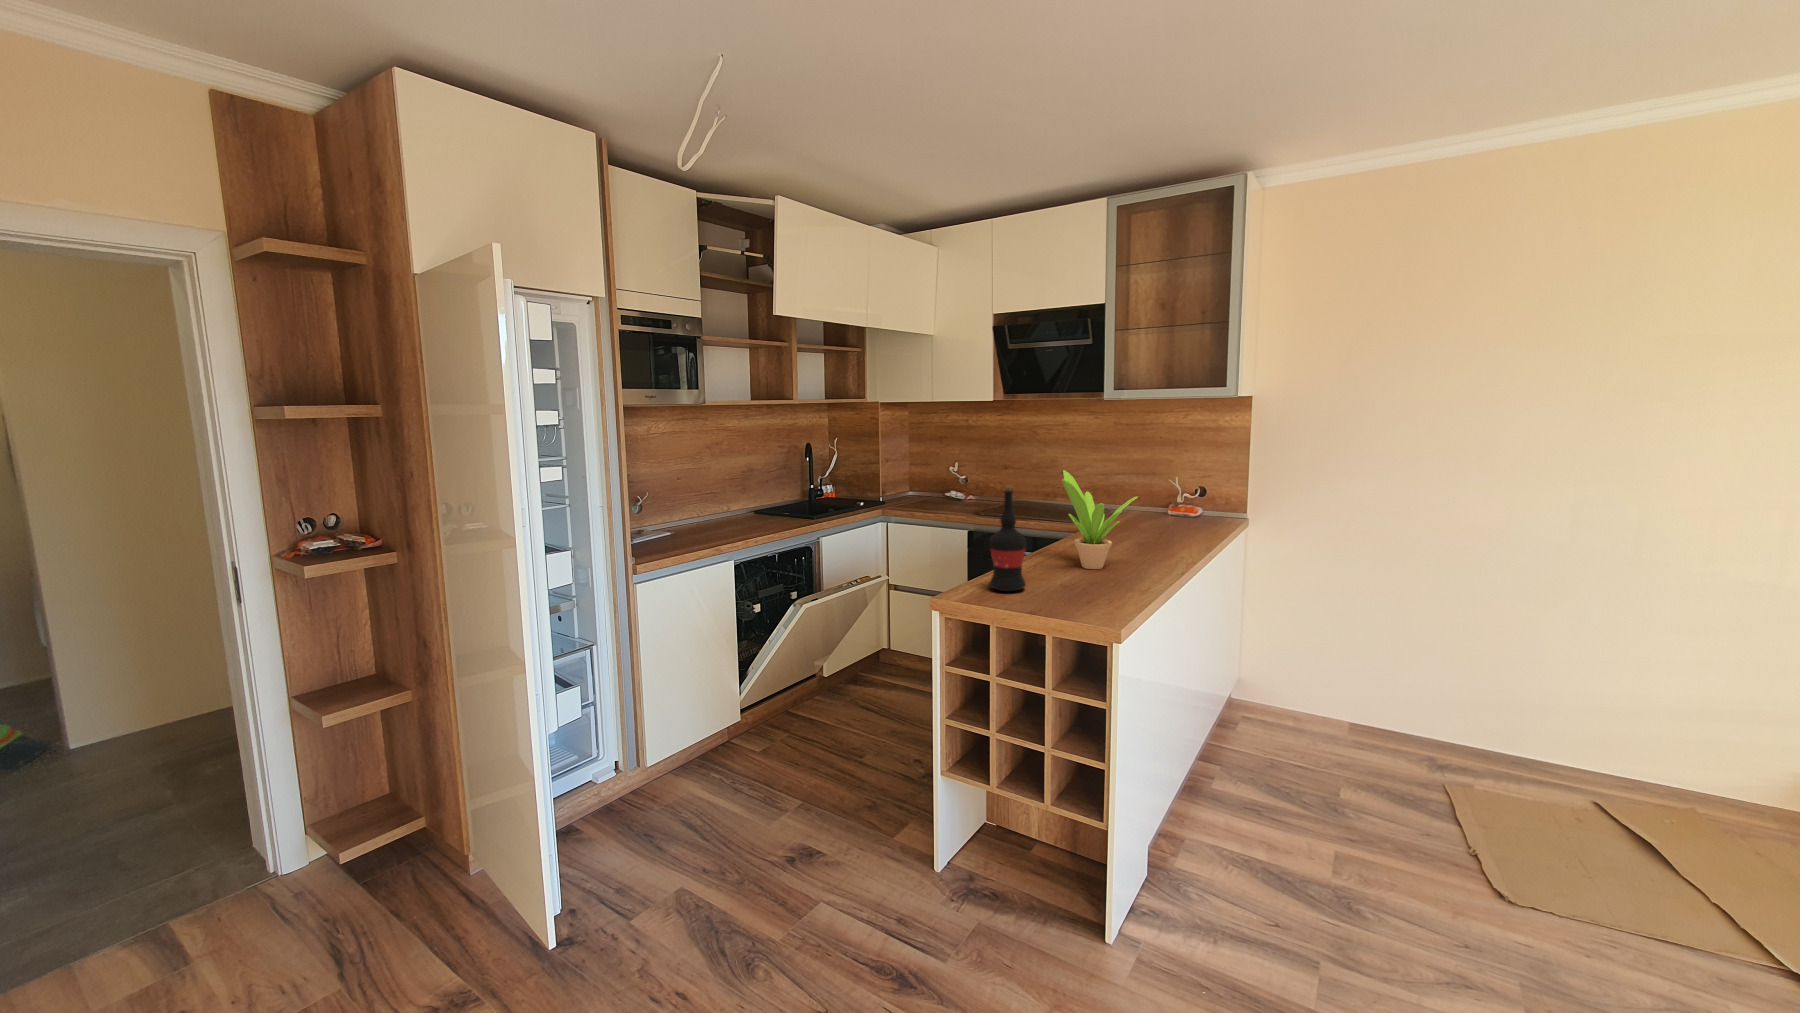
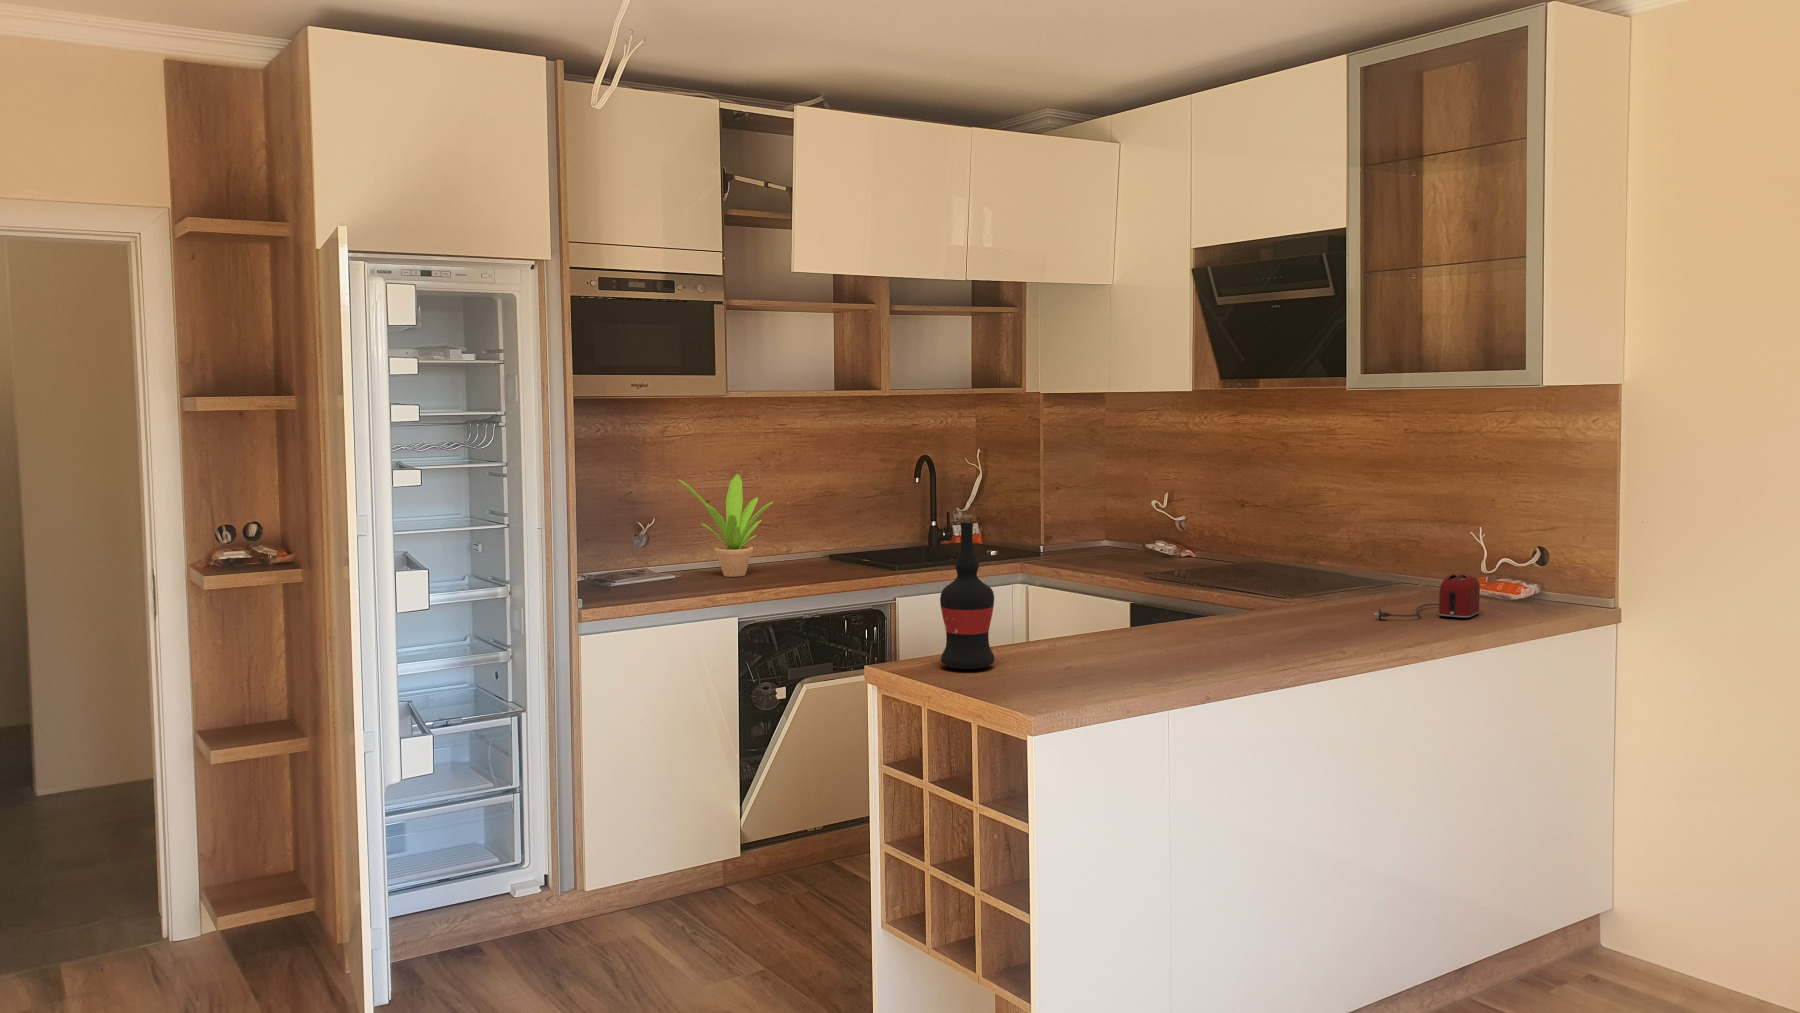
potted plant: present [1062,470,1138,569] -> present [678,474,773,577]
toaster: none [1154,505,1201,534] -> present [1374,575,1480,619]

